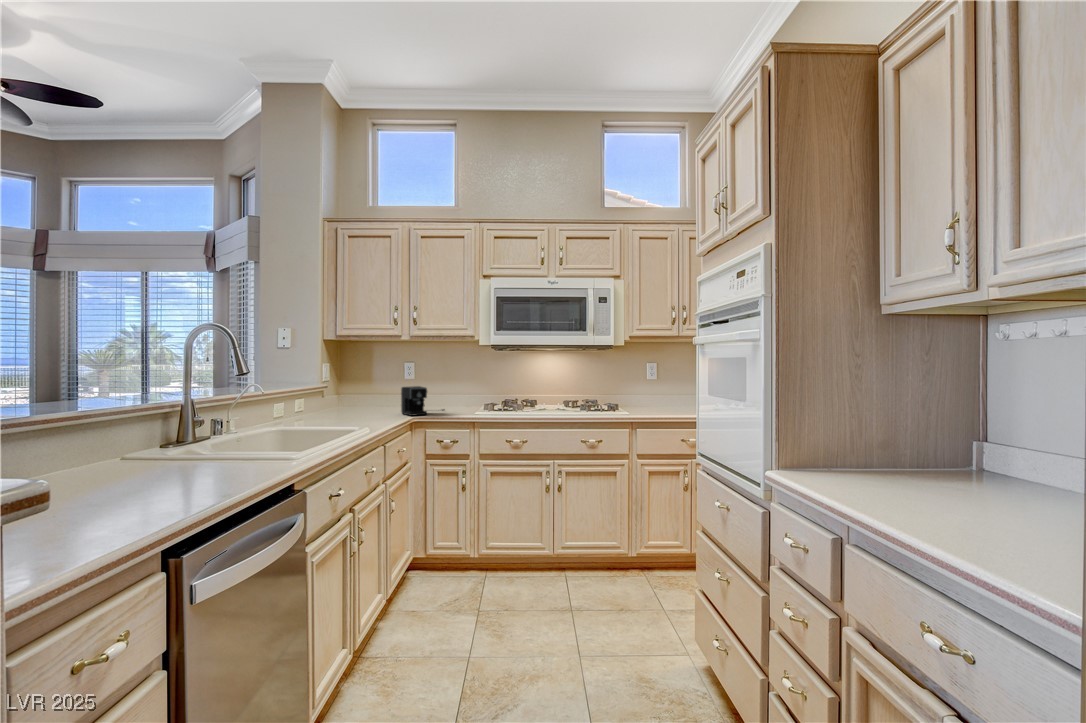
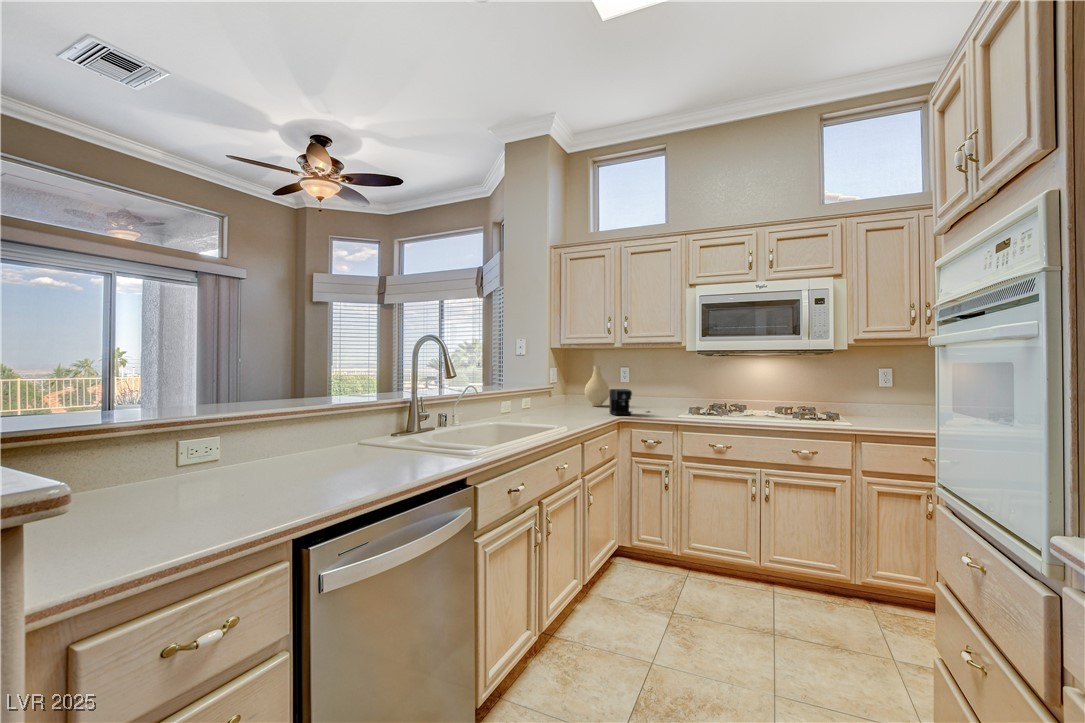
vase: none [366,360,396,406] -> present [584,366,610,406]

